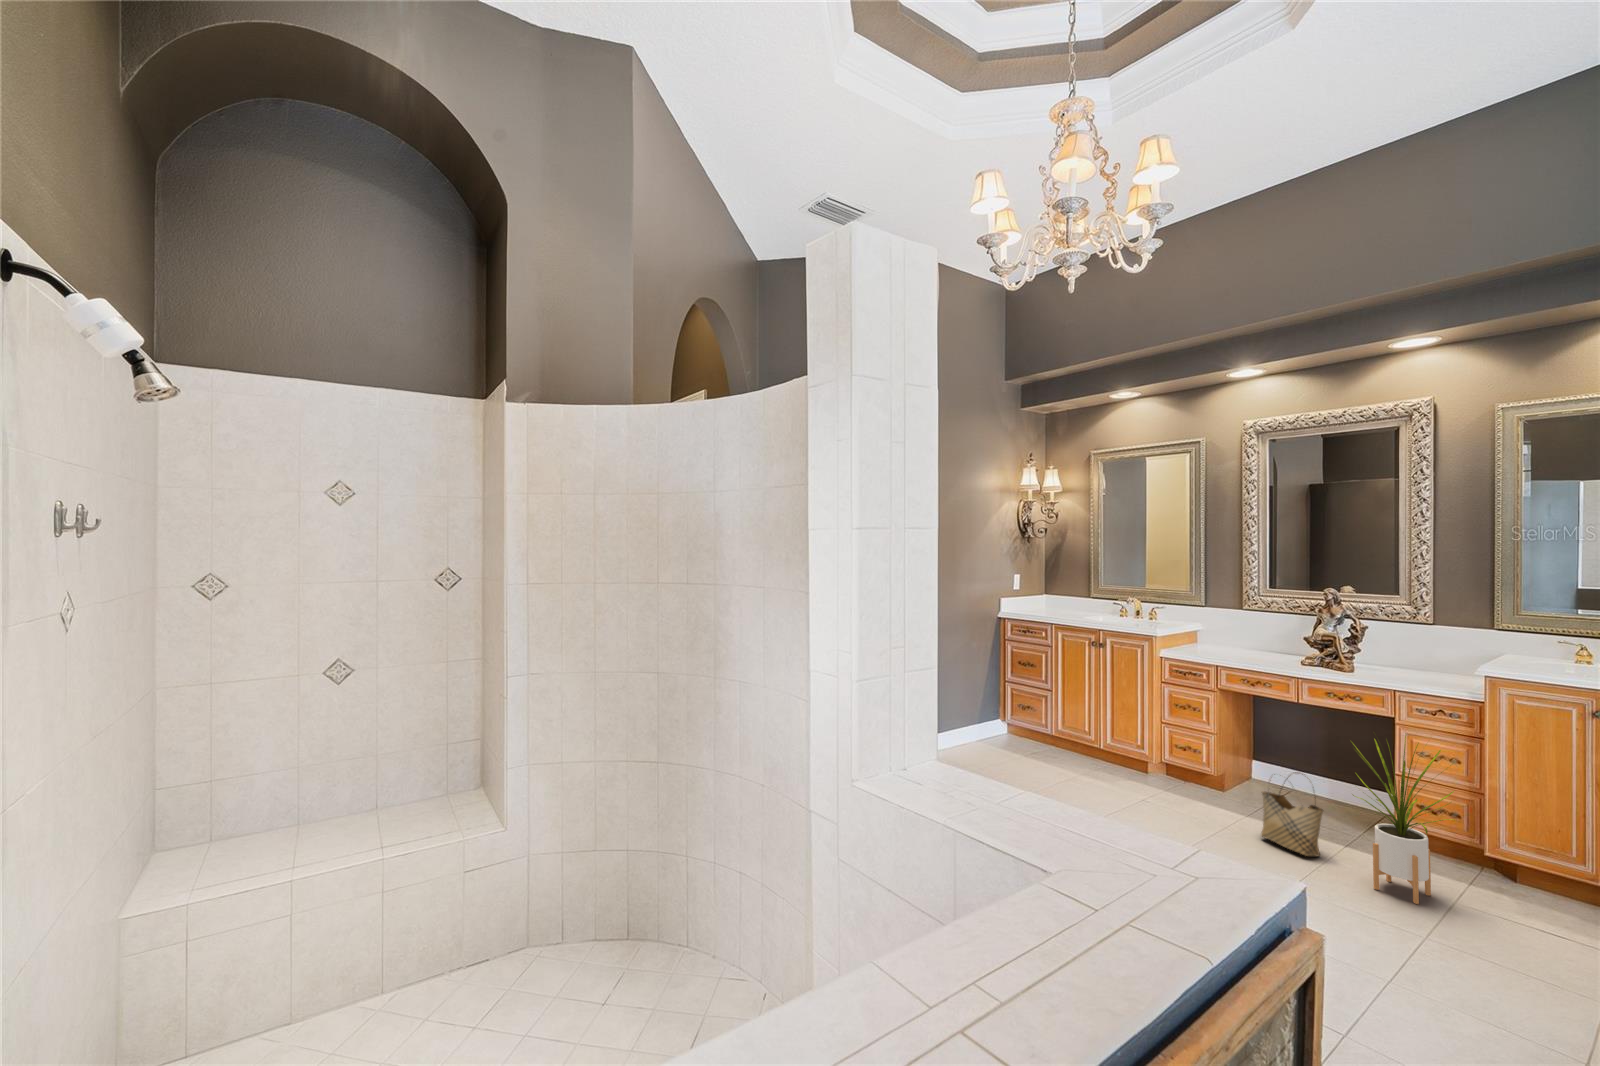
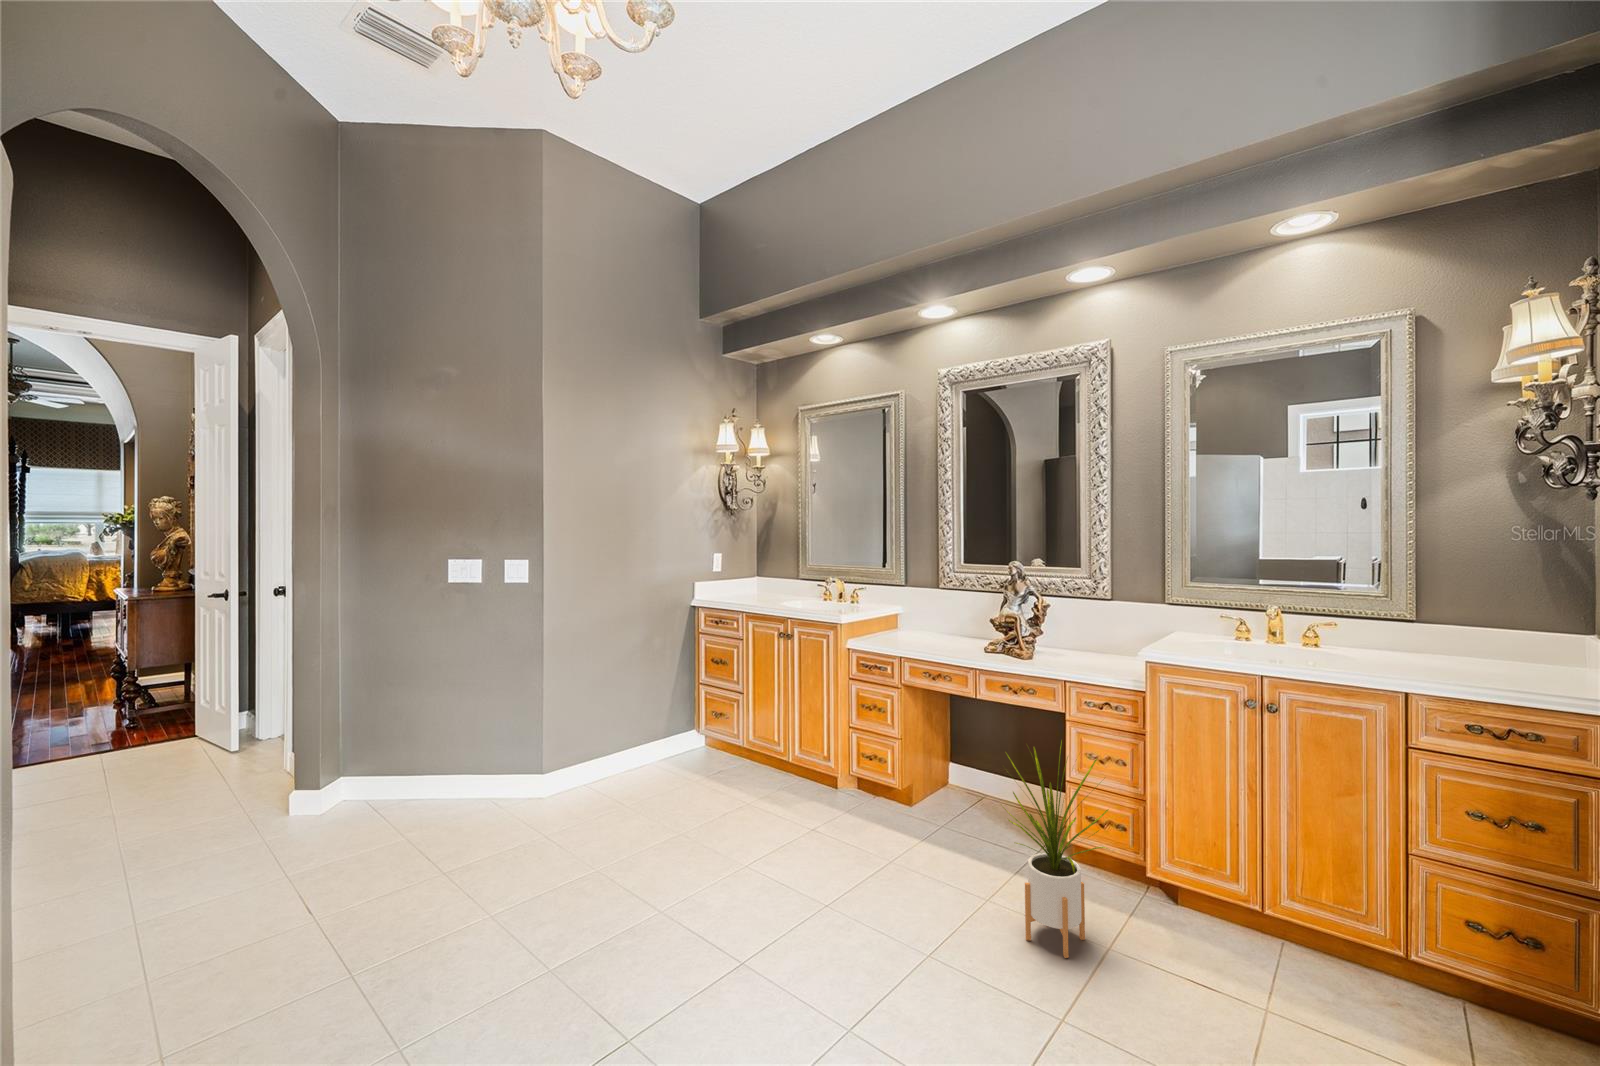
woven basket: present [1261,772,1323,856] -> none [924,789,985,897]

